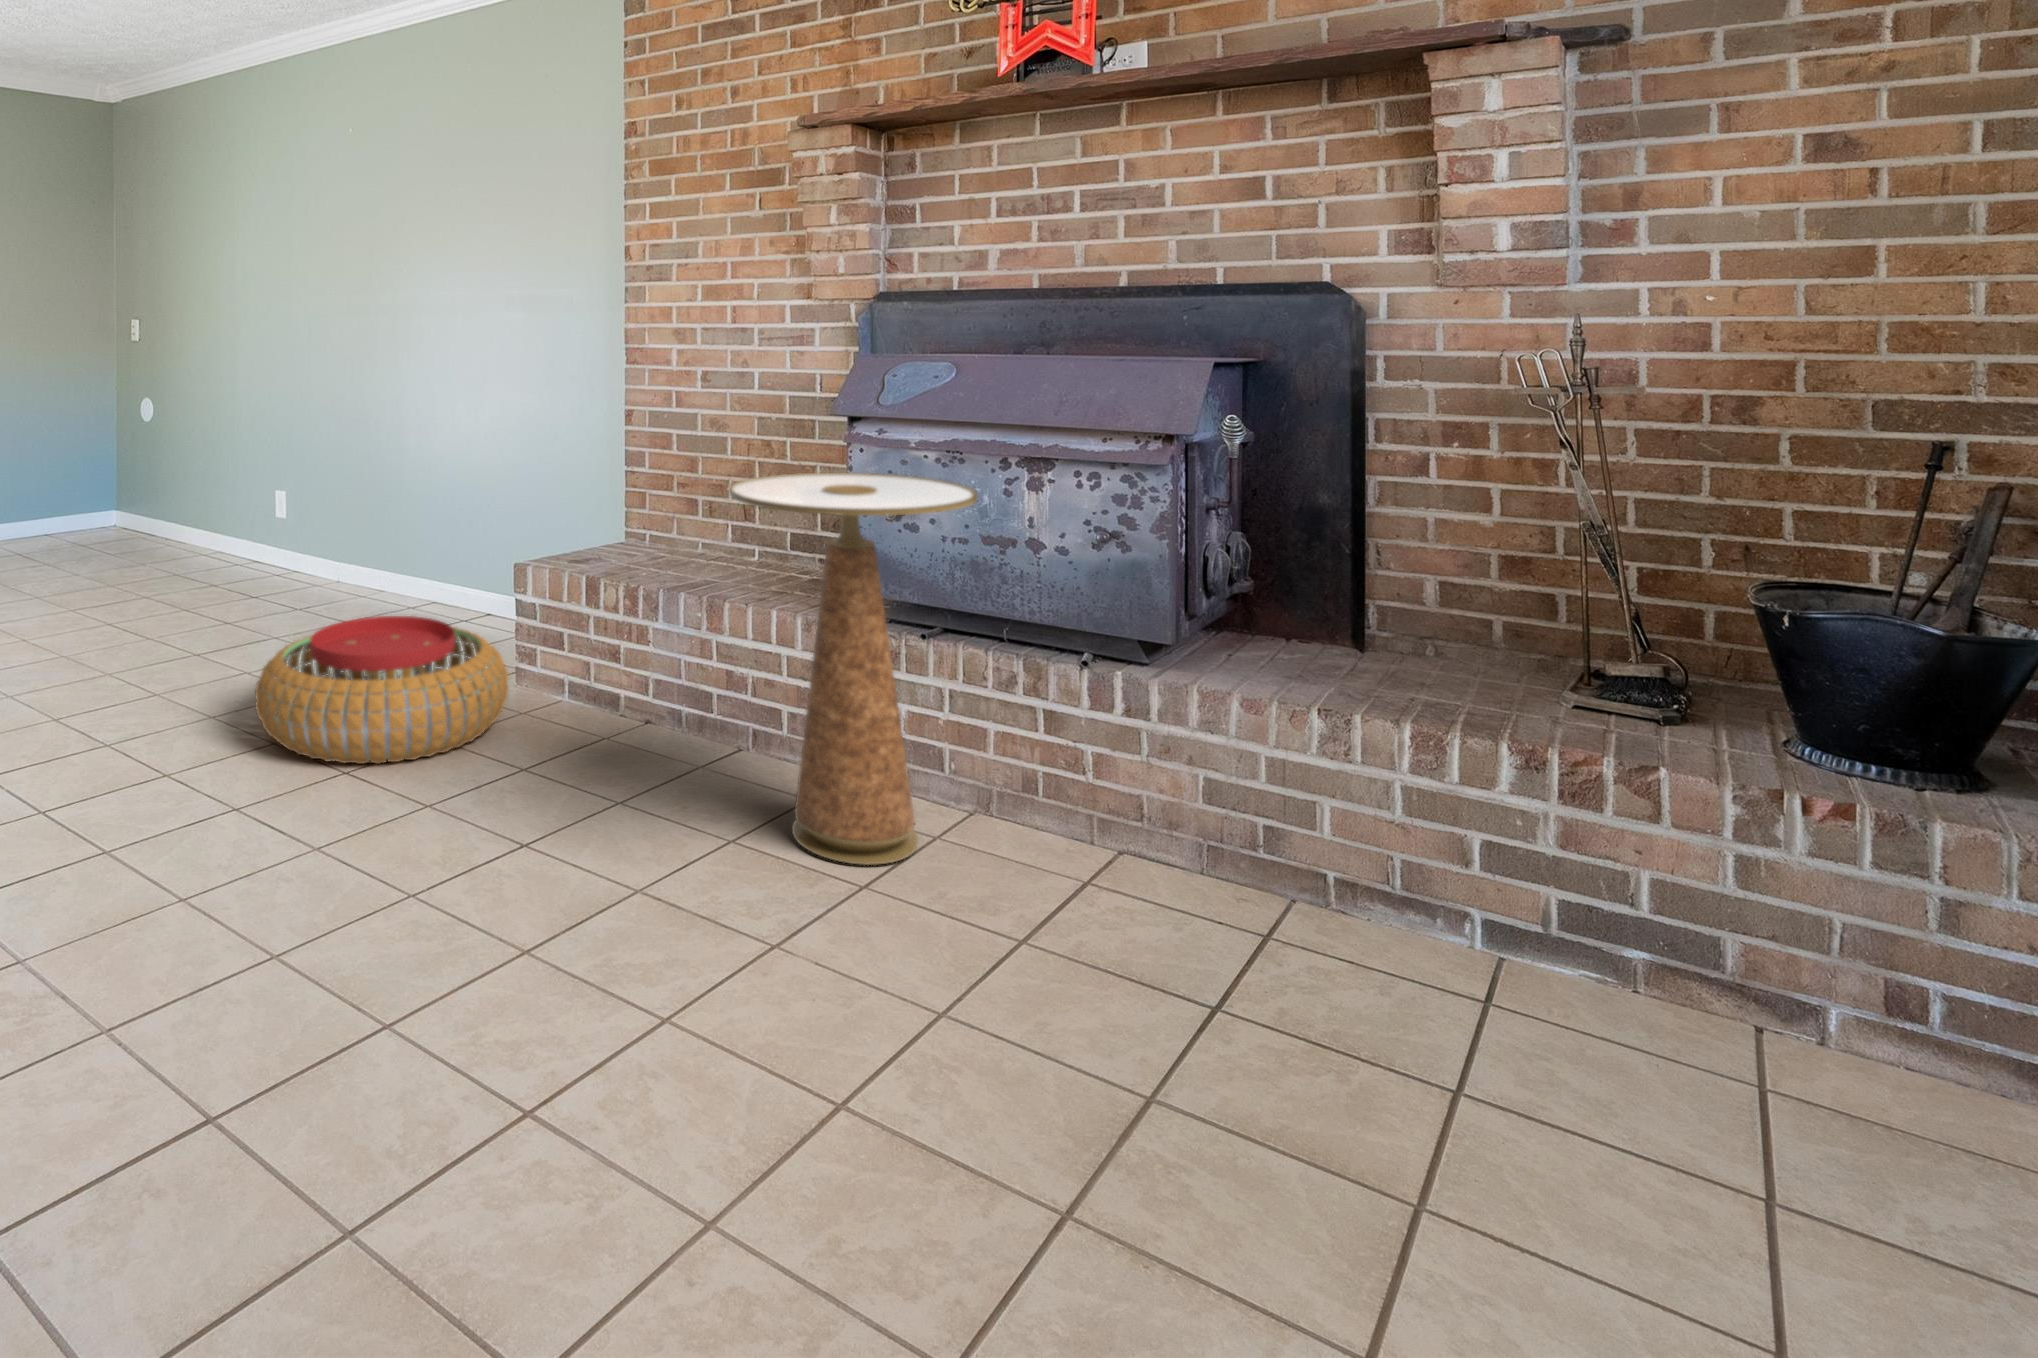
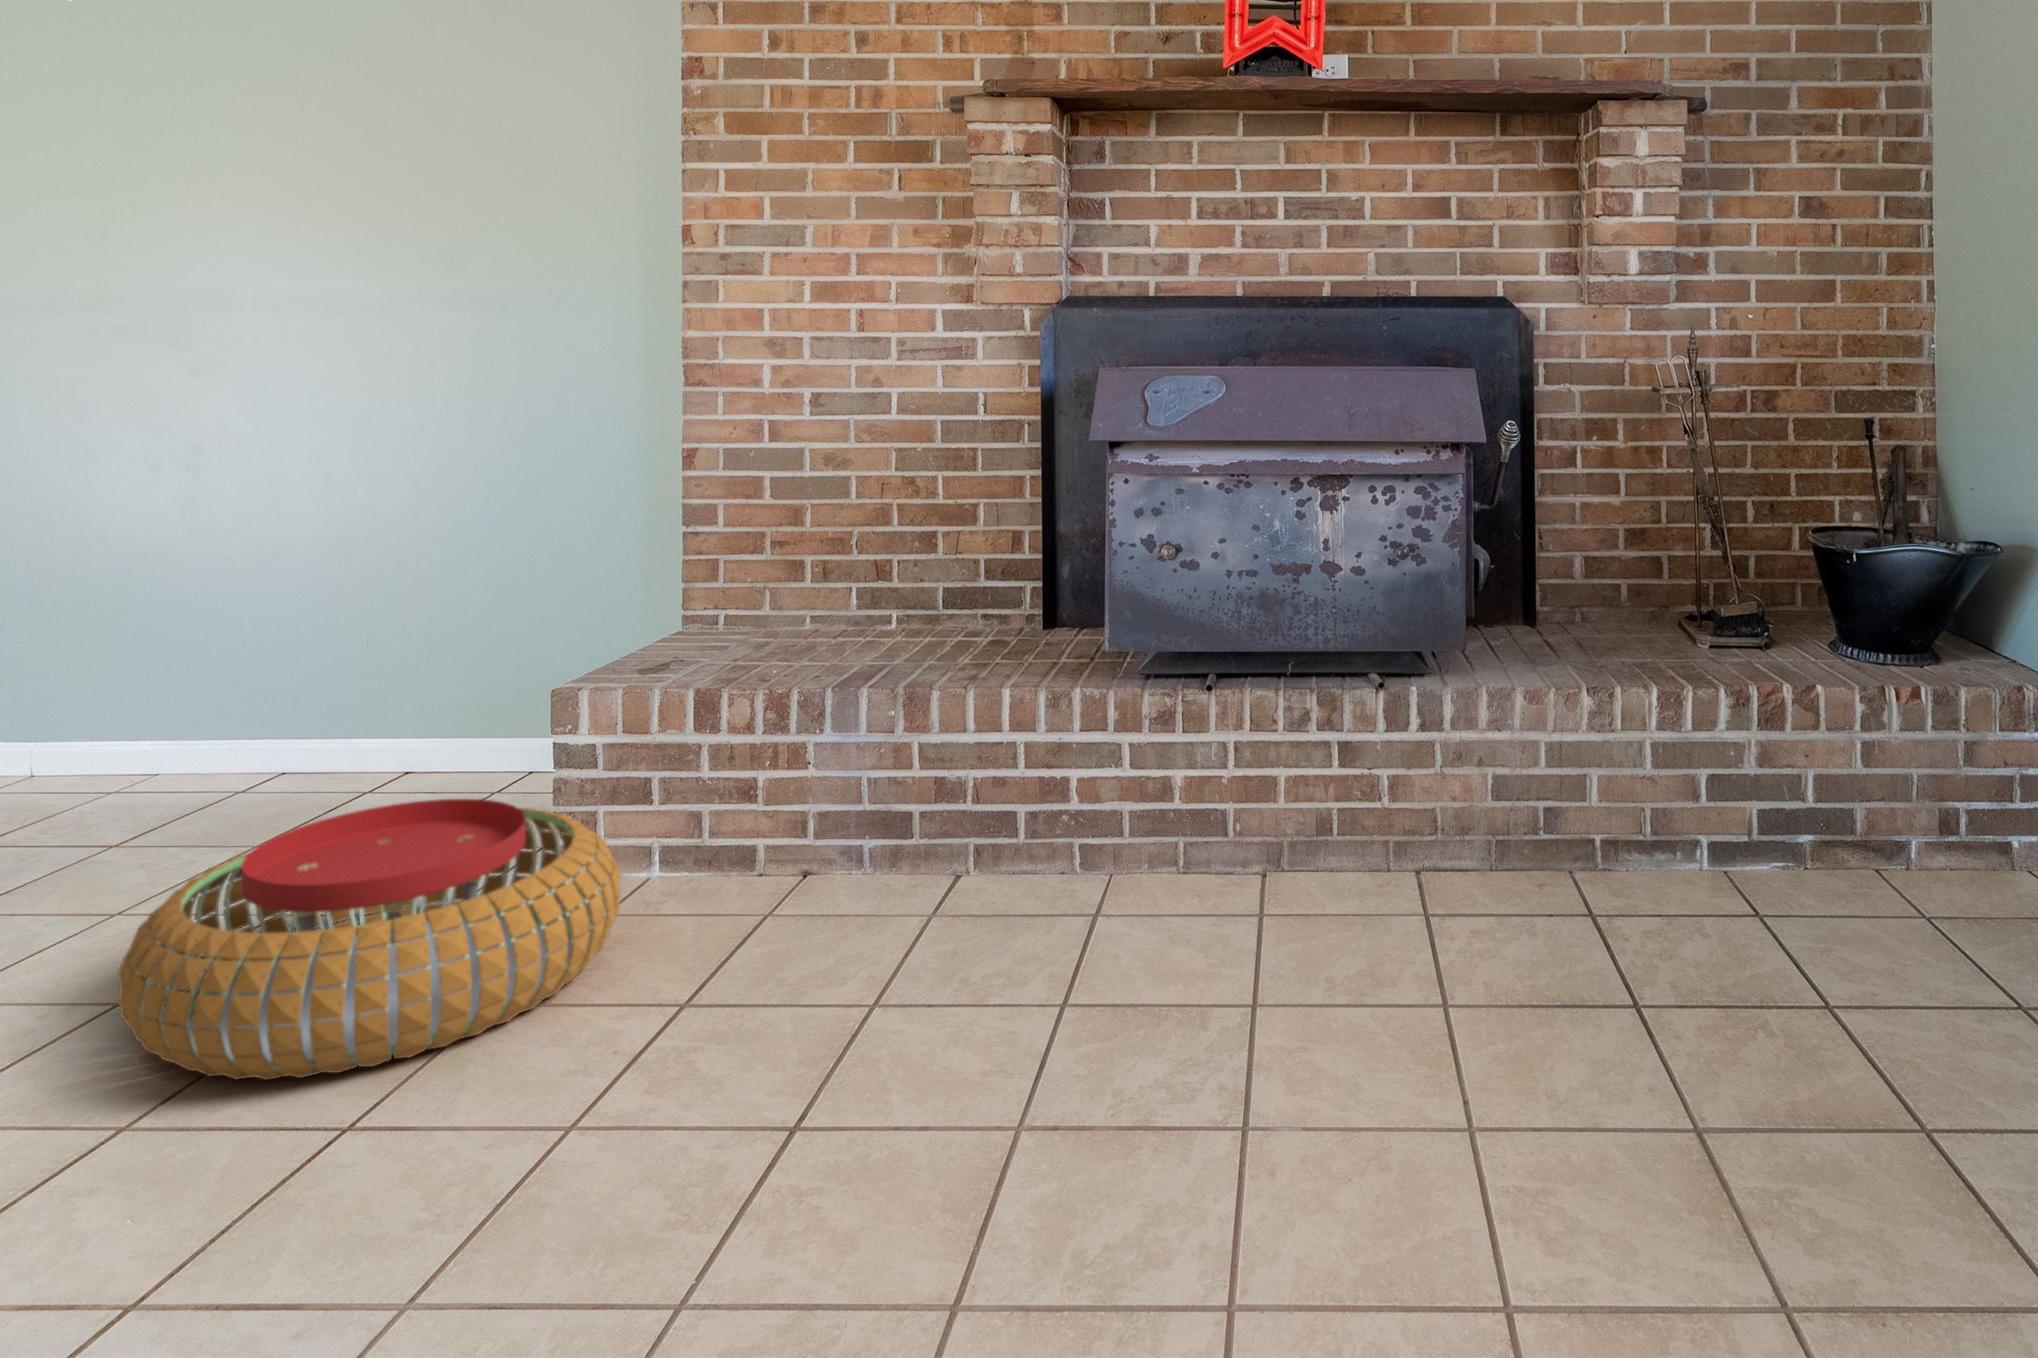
side table: present [729,472,977,865] -> none [1047,504,1328,962]

